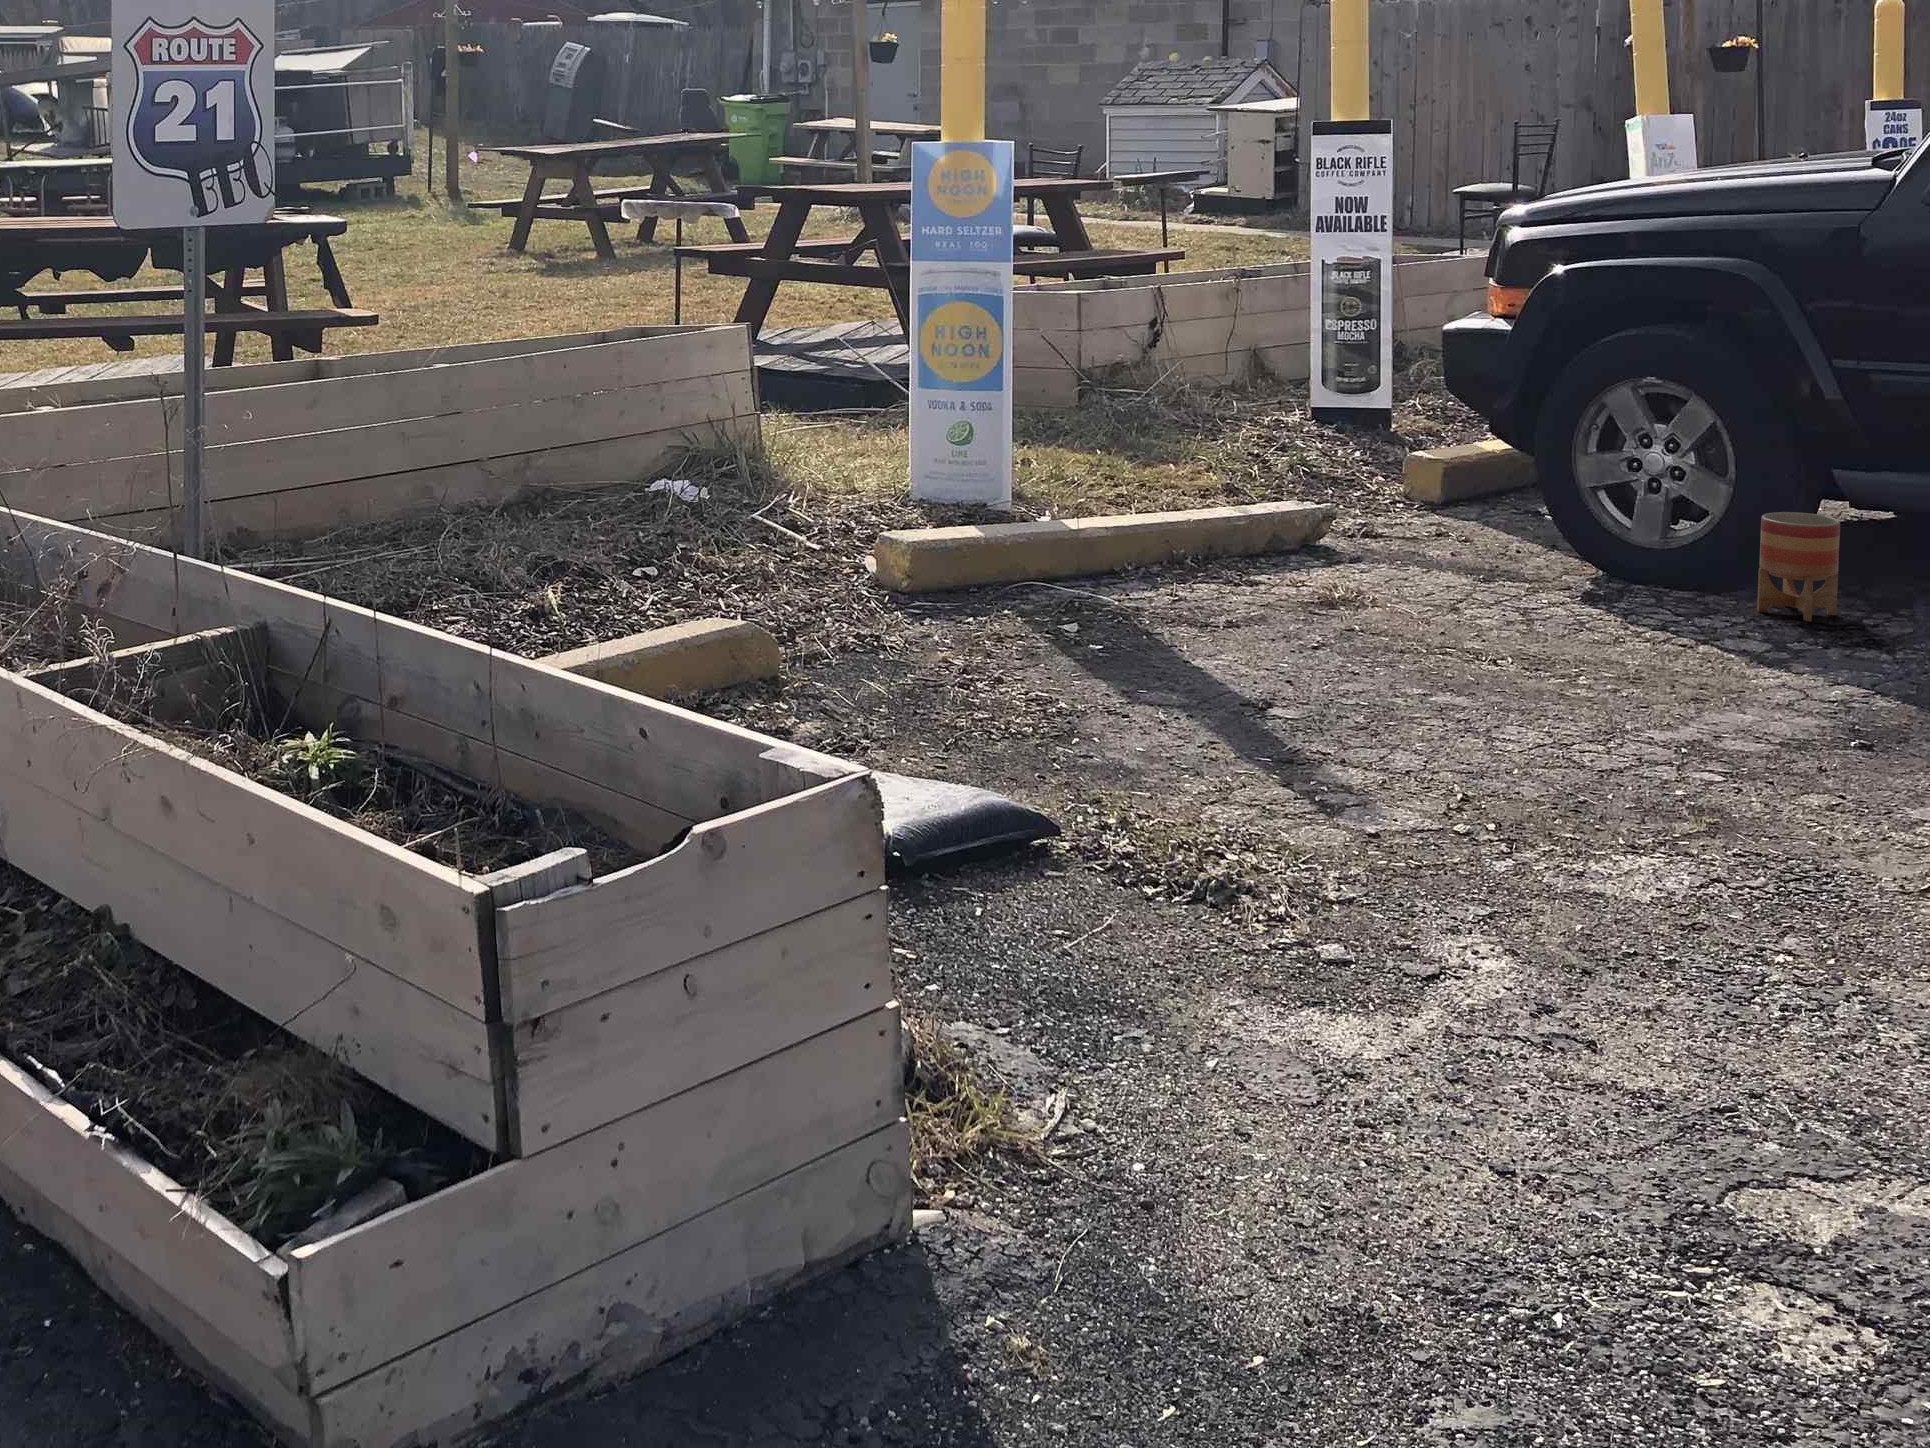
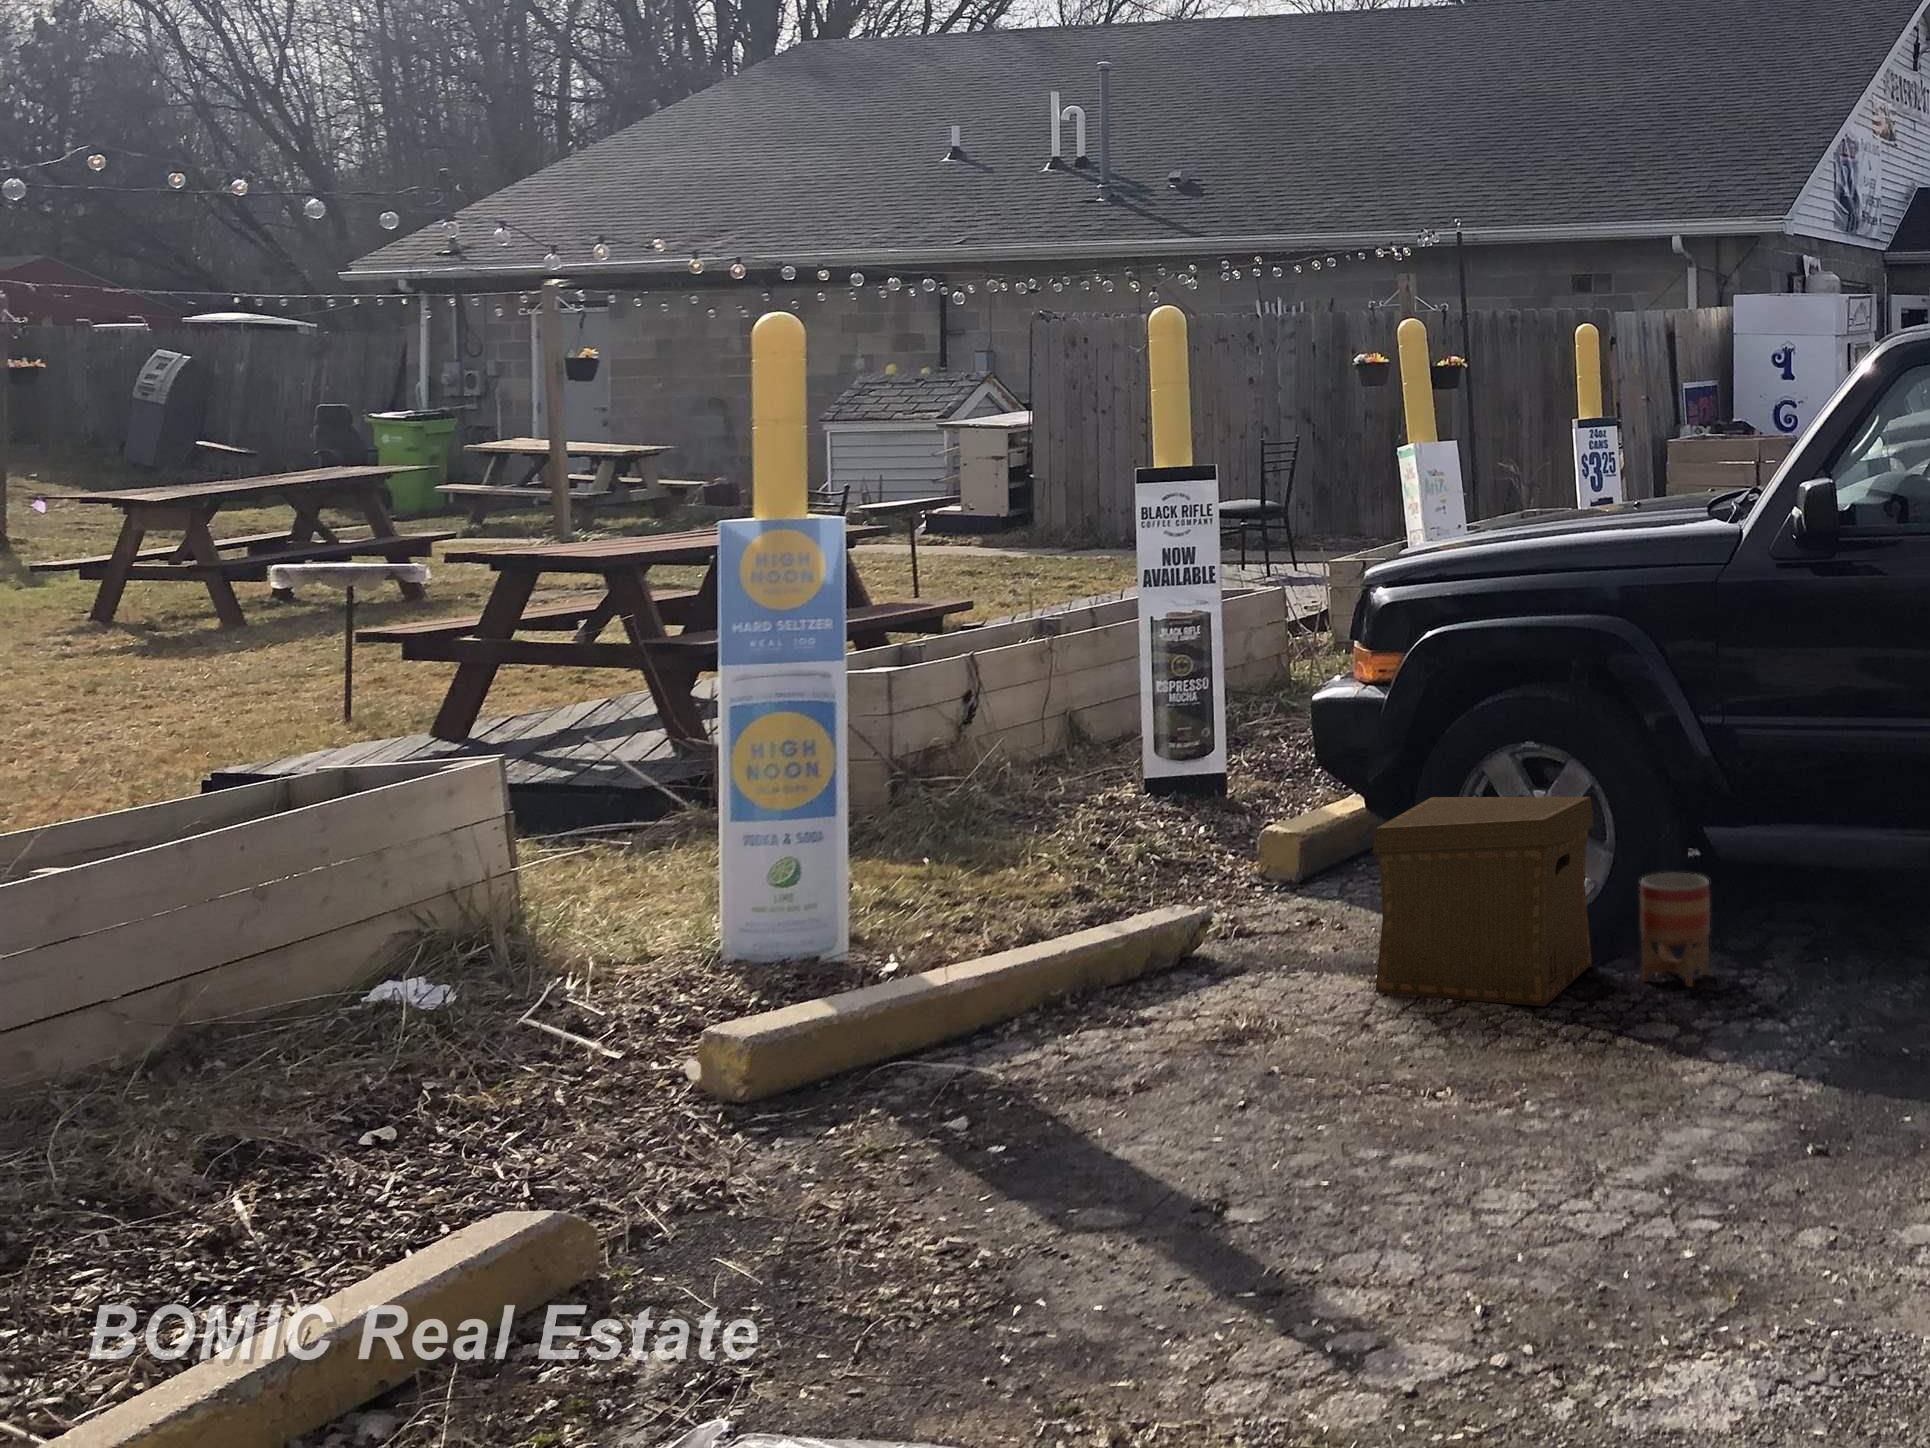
cardboard box: none [1472,423,1717,616] -> present [1373,797,1593,1006]

